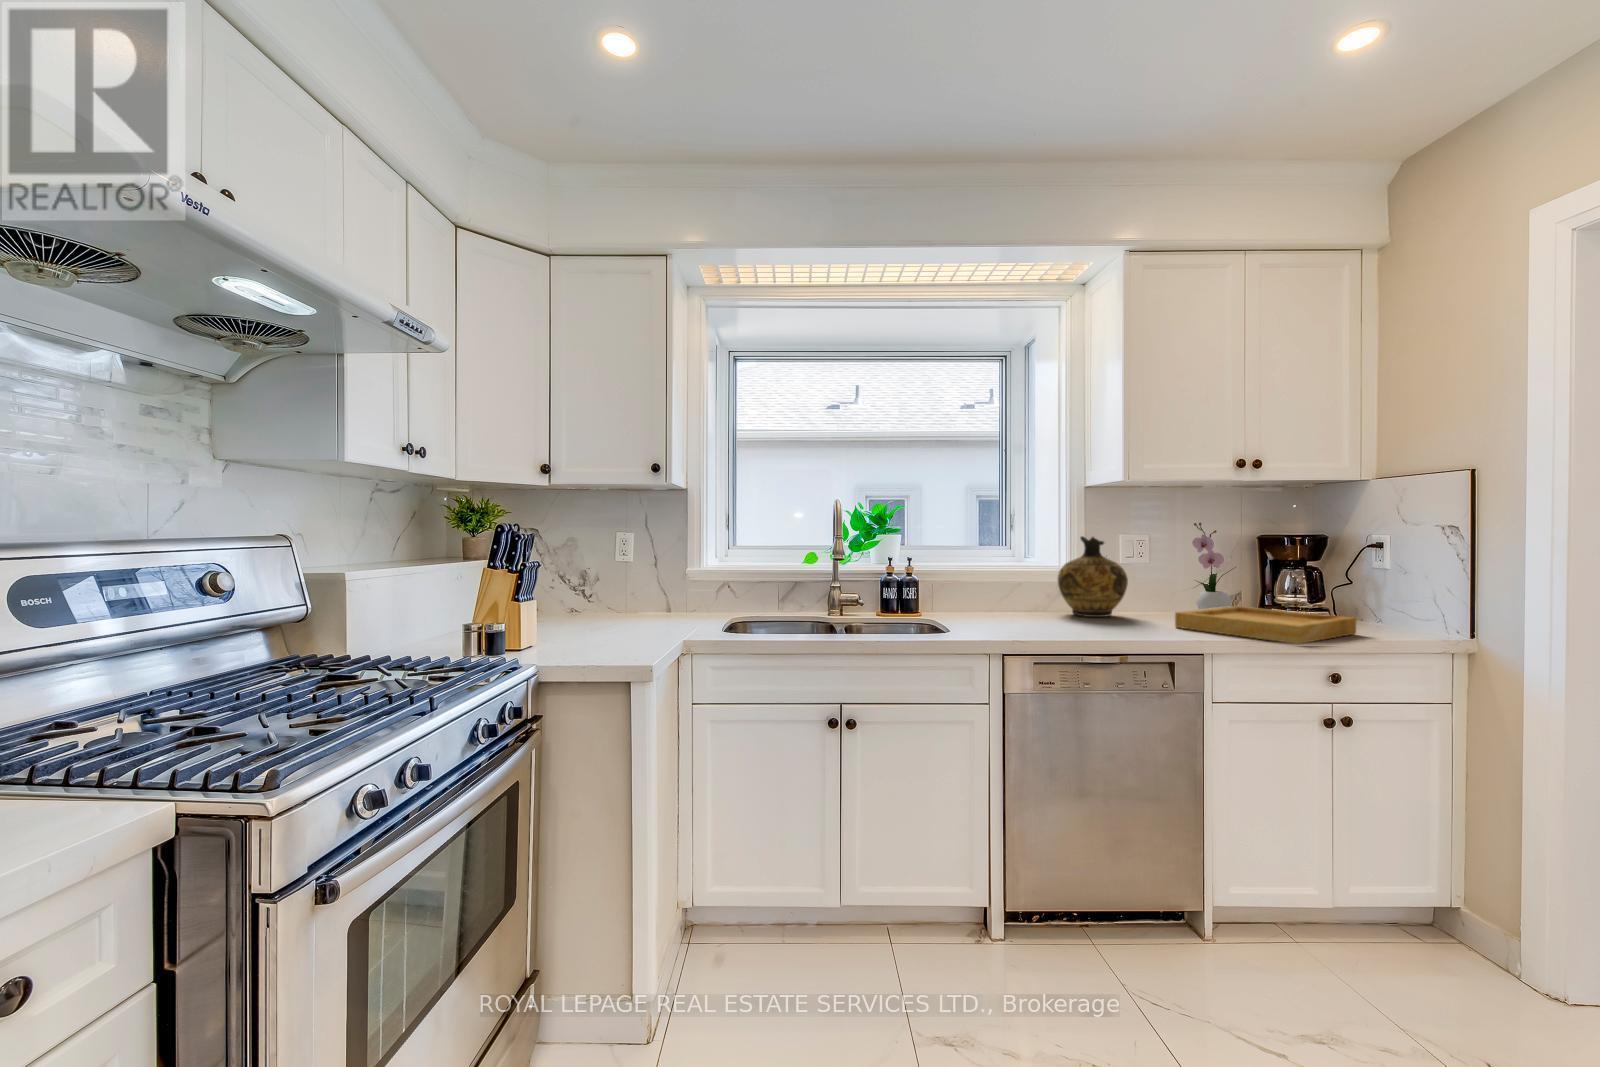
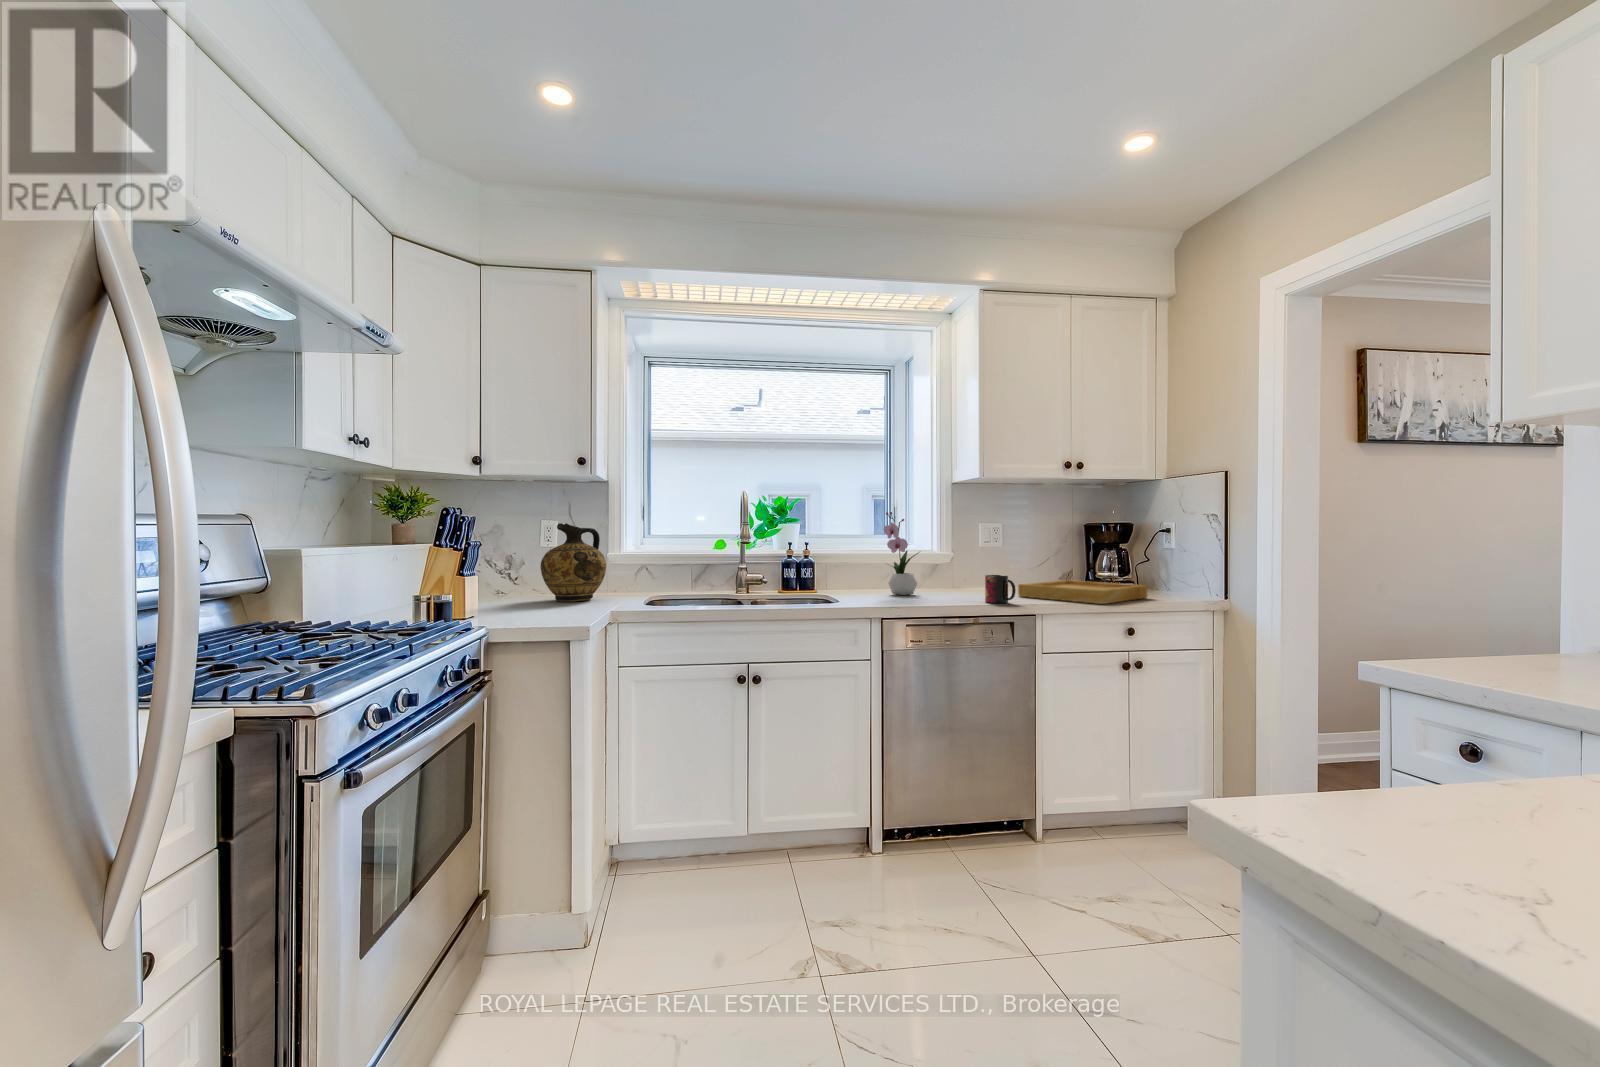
flower arrangement: present [1192,522,1236,610] -> present [884,512,919,595]
ceramic jug: present [1057,536,1128,617] -> present [540,523,607,602]
mug: none [1134,602,1176,639] -> present [985,575,1015,603]

